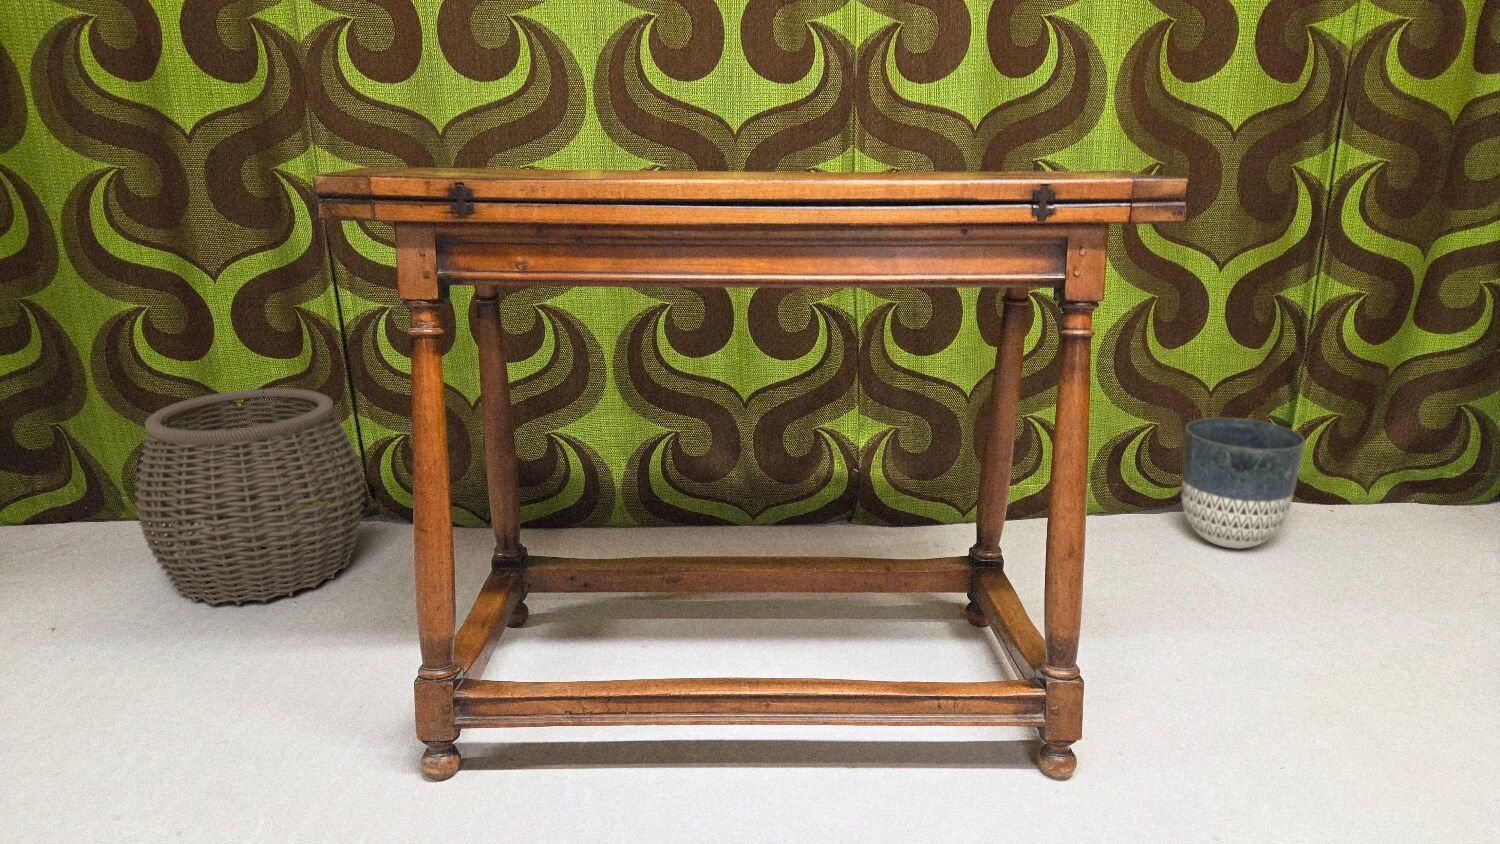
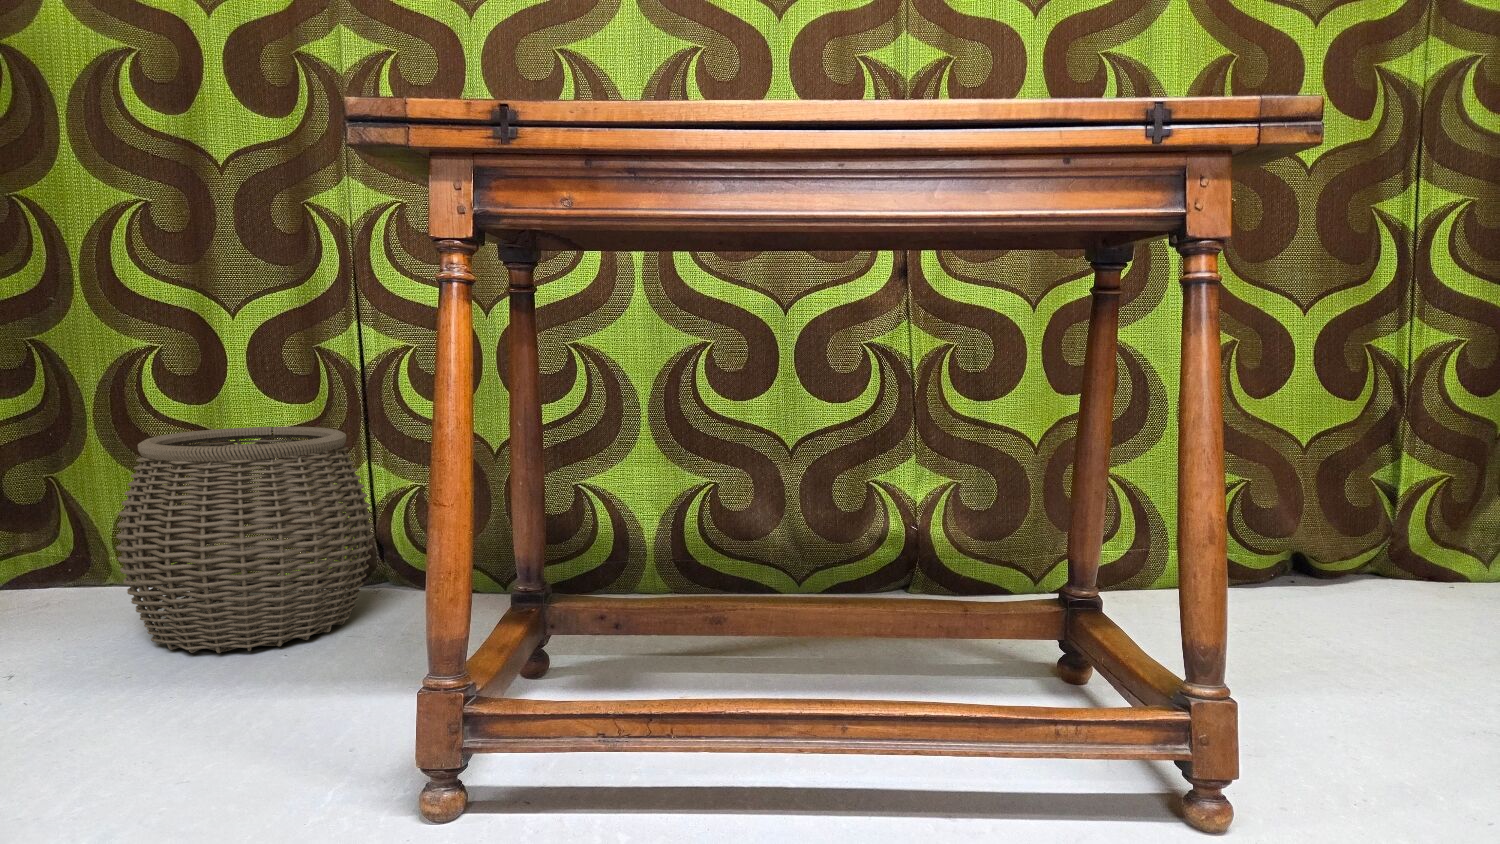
planter: present [1182,418,1305,549] -> none [1283,473,1423,615]

